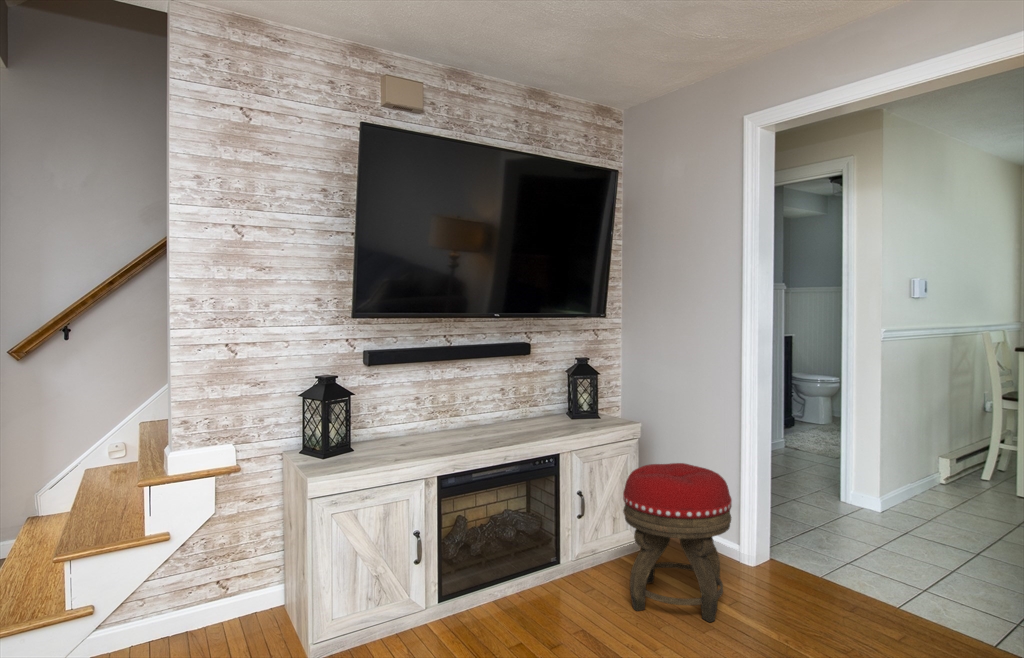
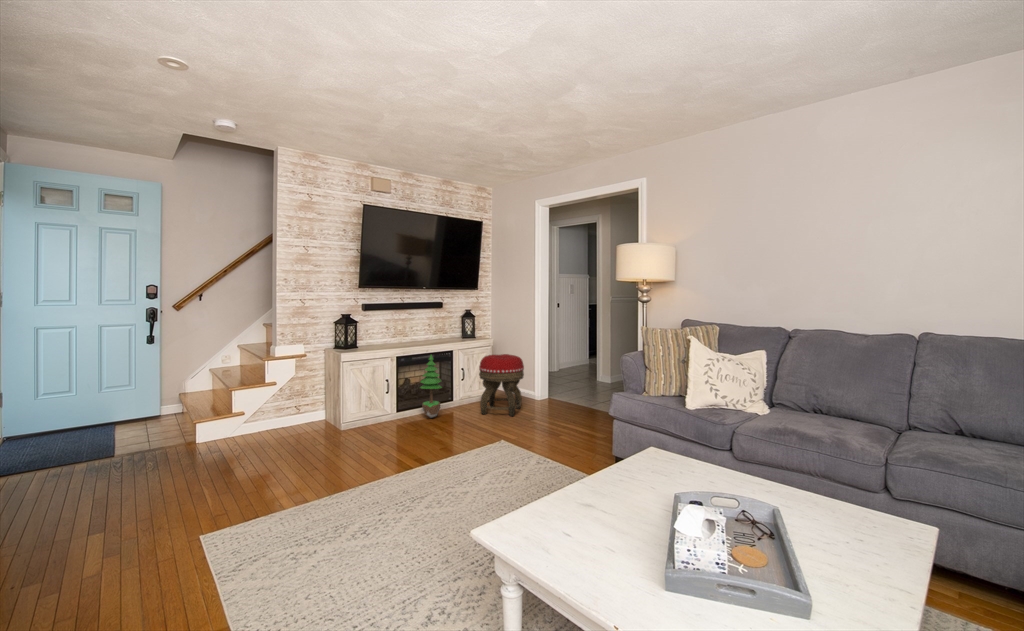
potted tree: none [490,469,545,622] -> present [420,355,442,418]

